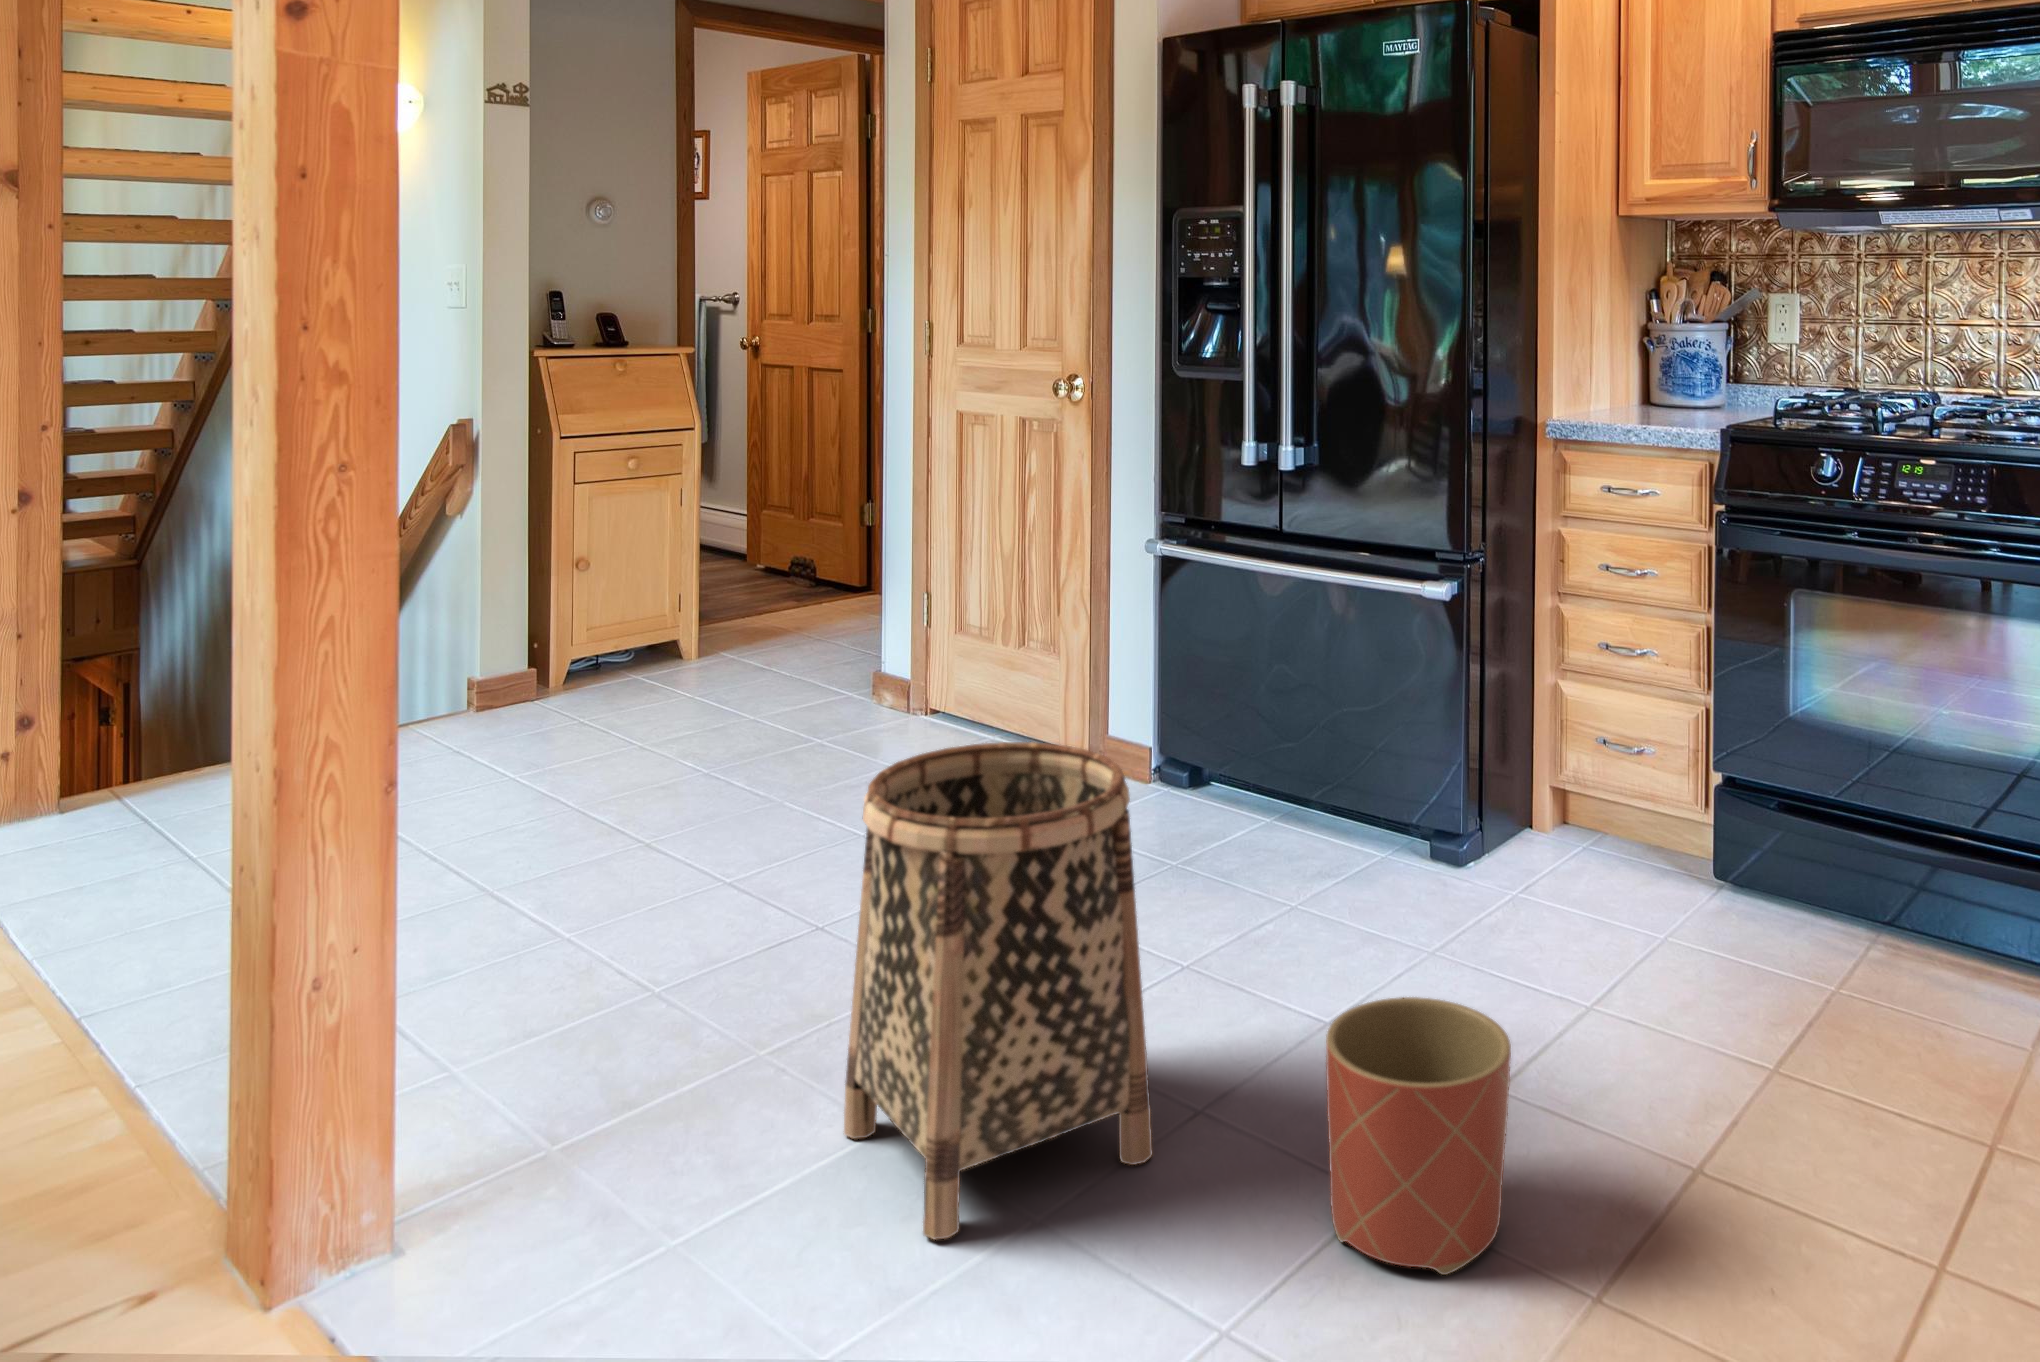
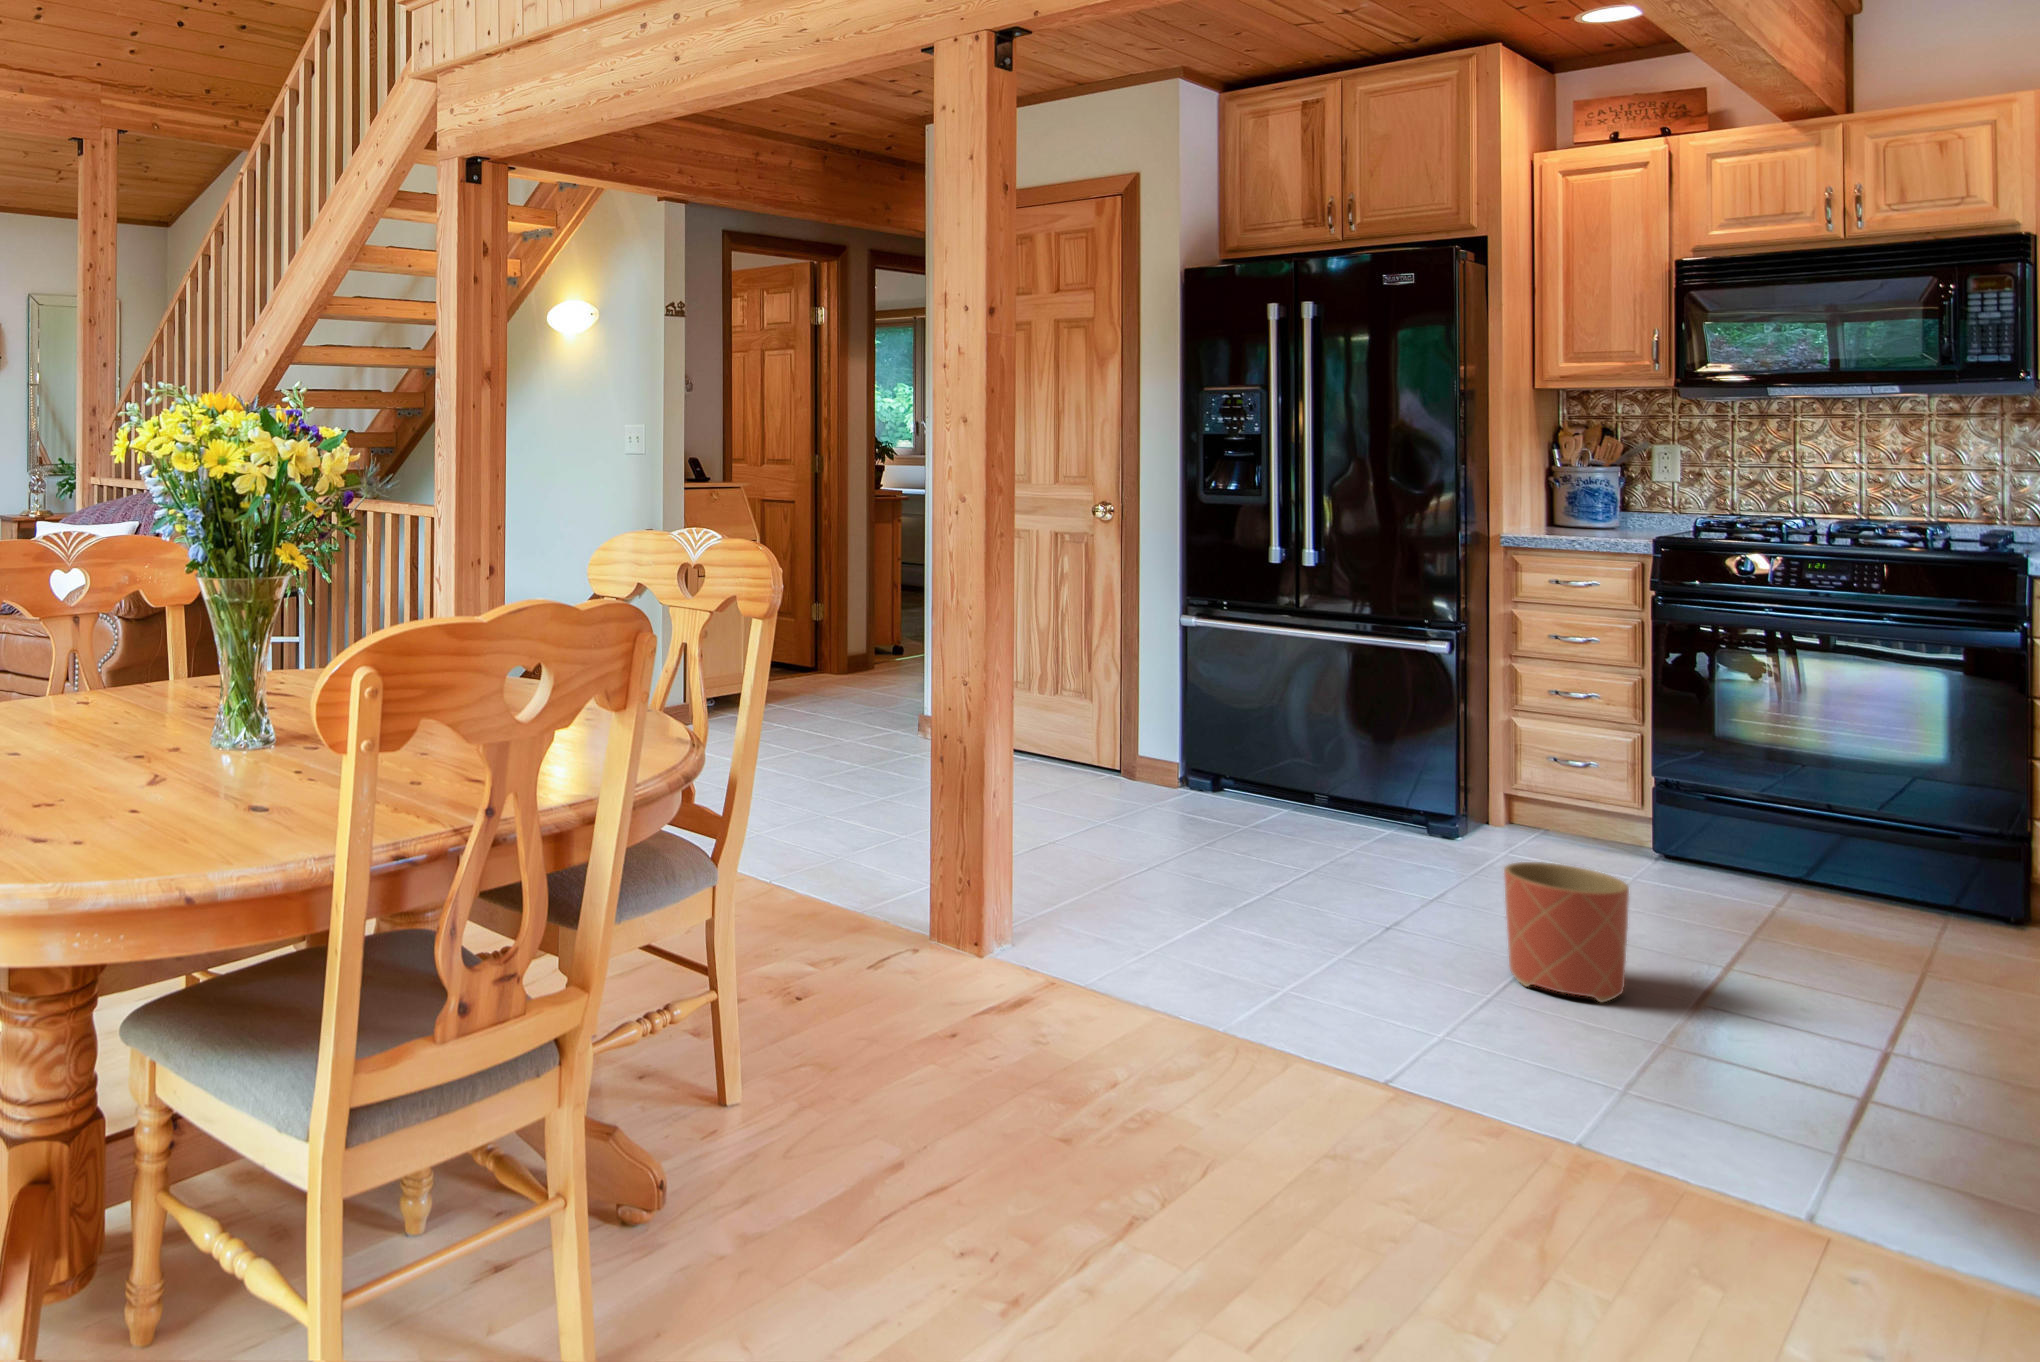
basket: present [844,742,1152,1239] -> none [1175,712,1376,966]

